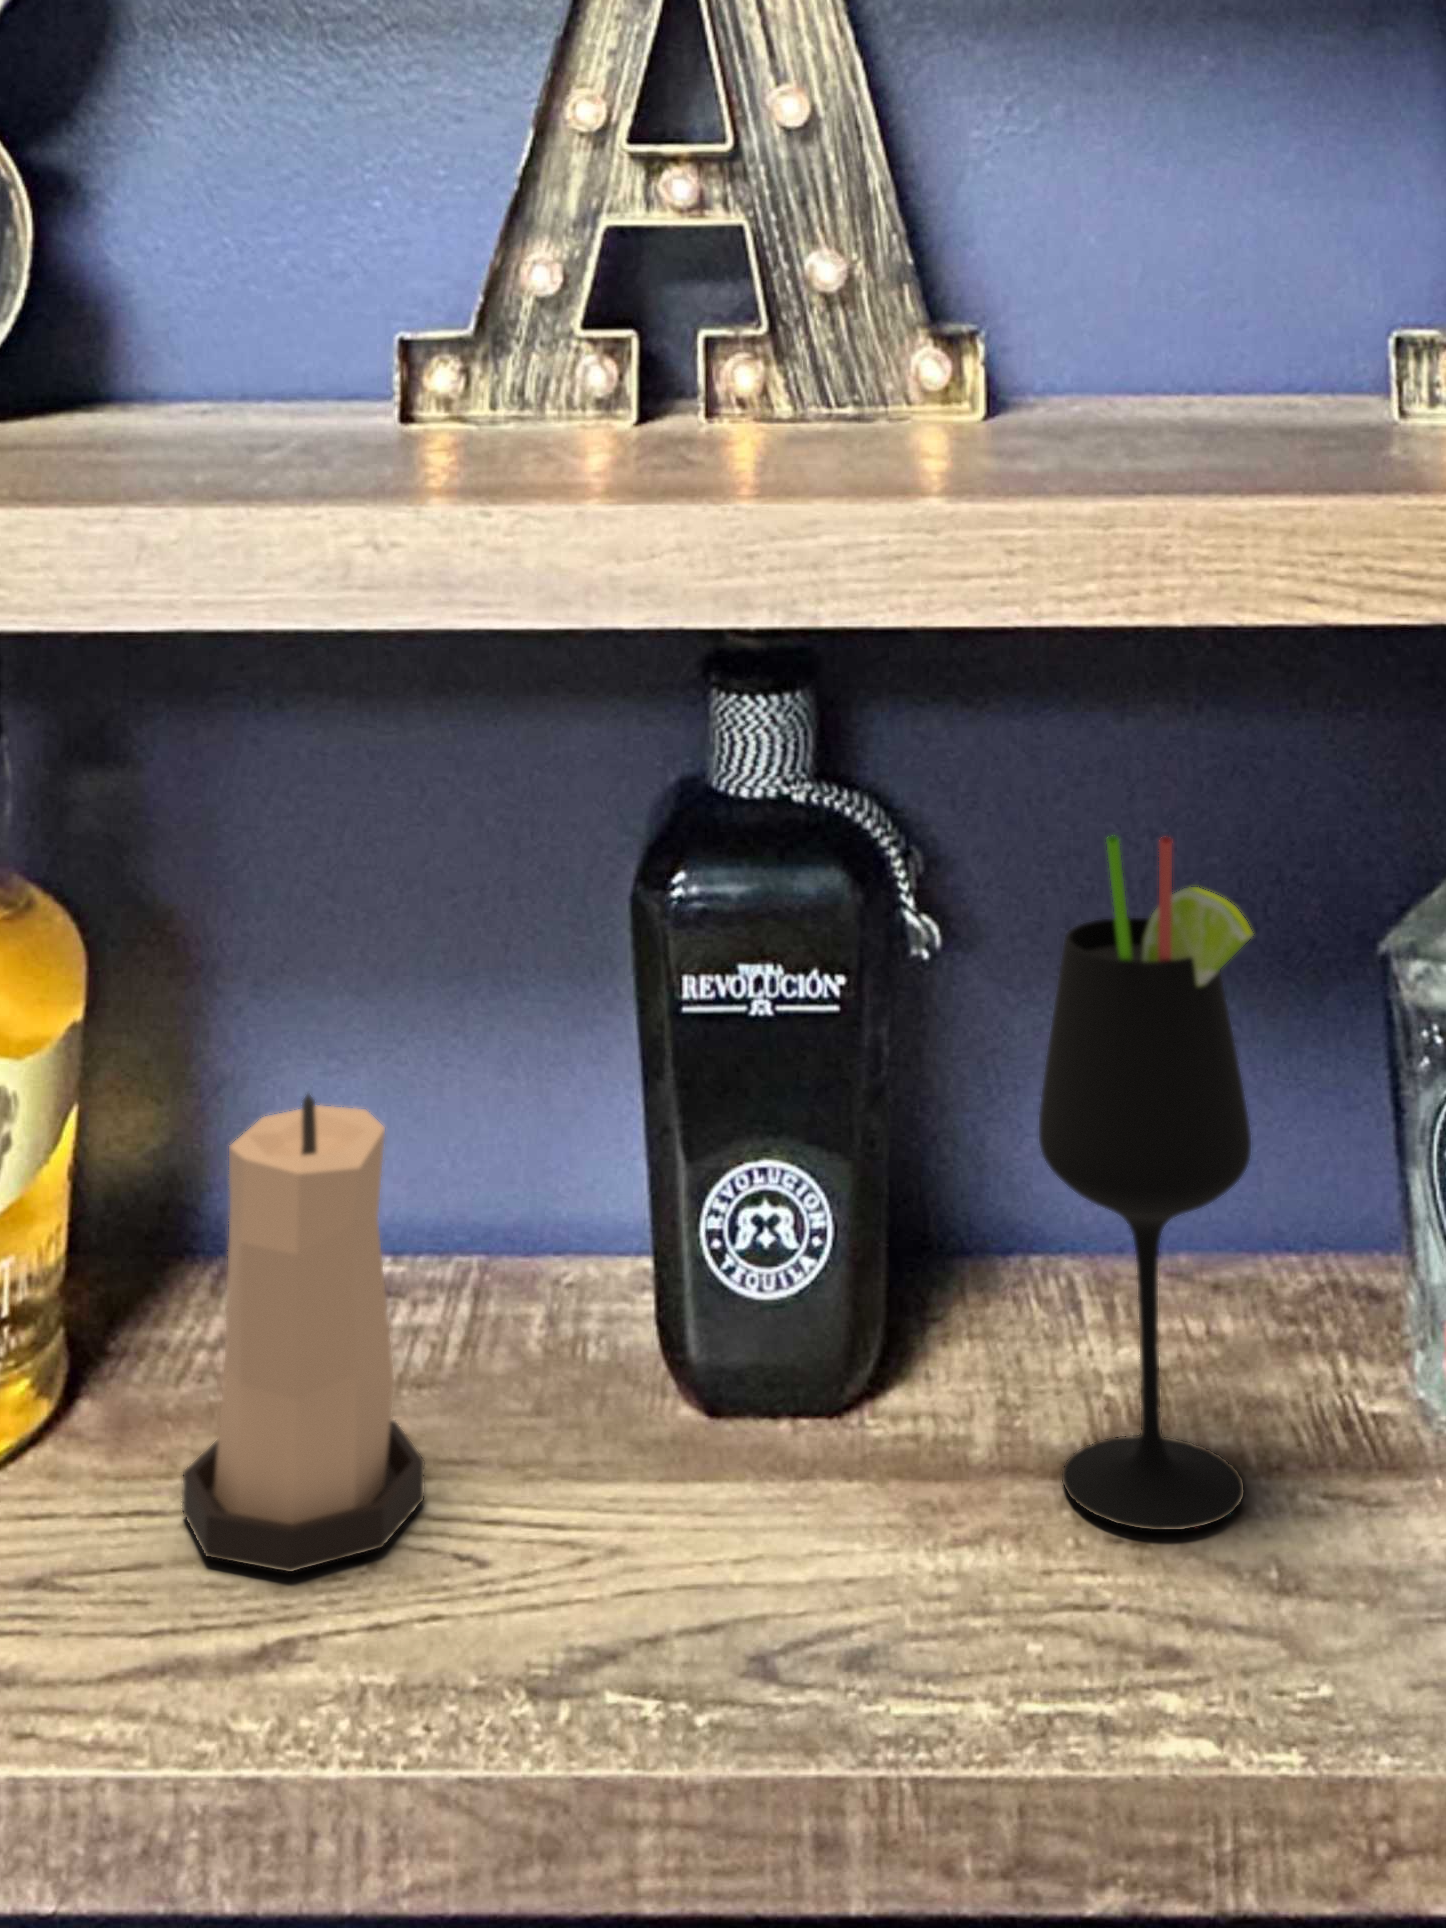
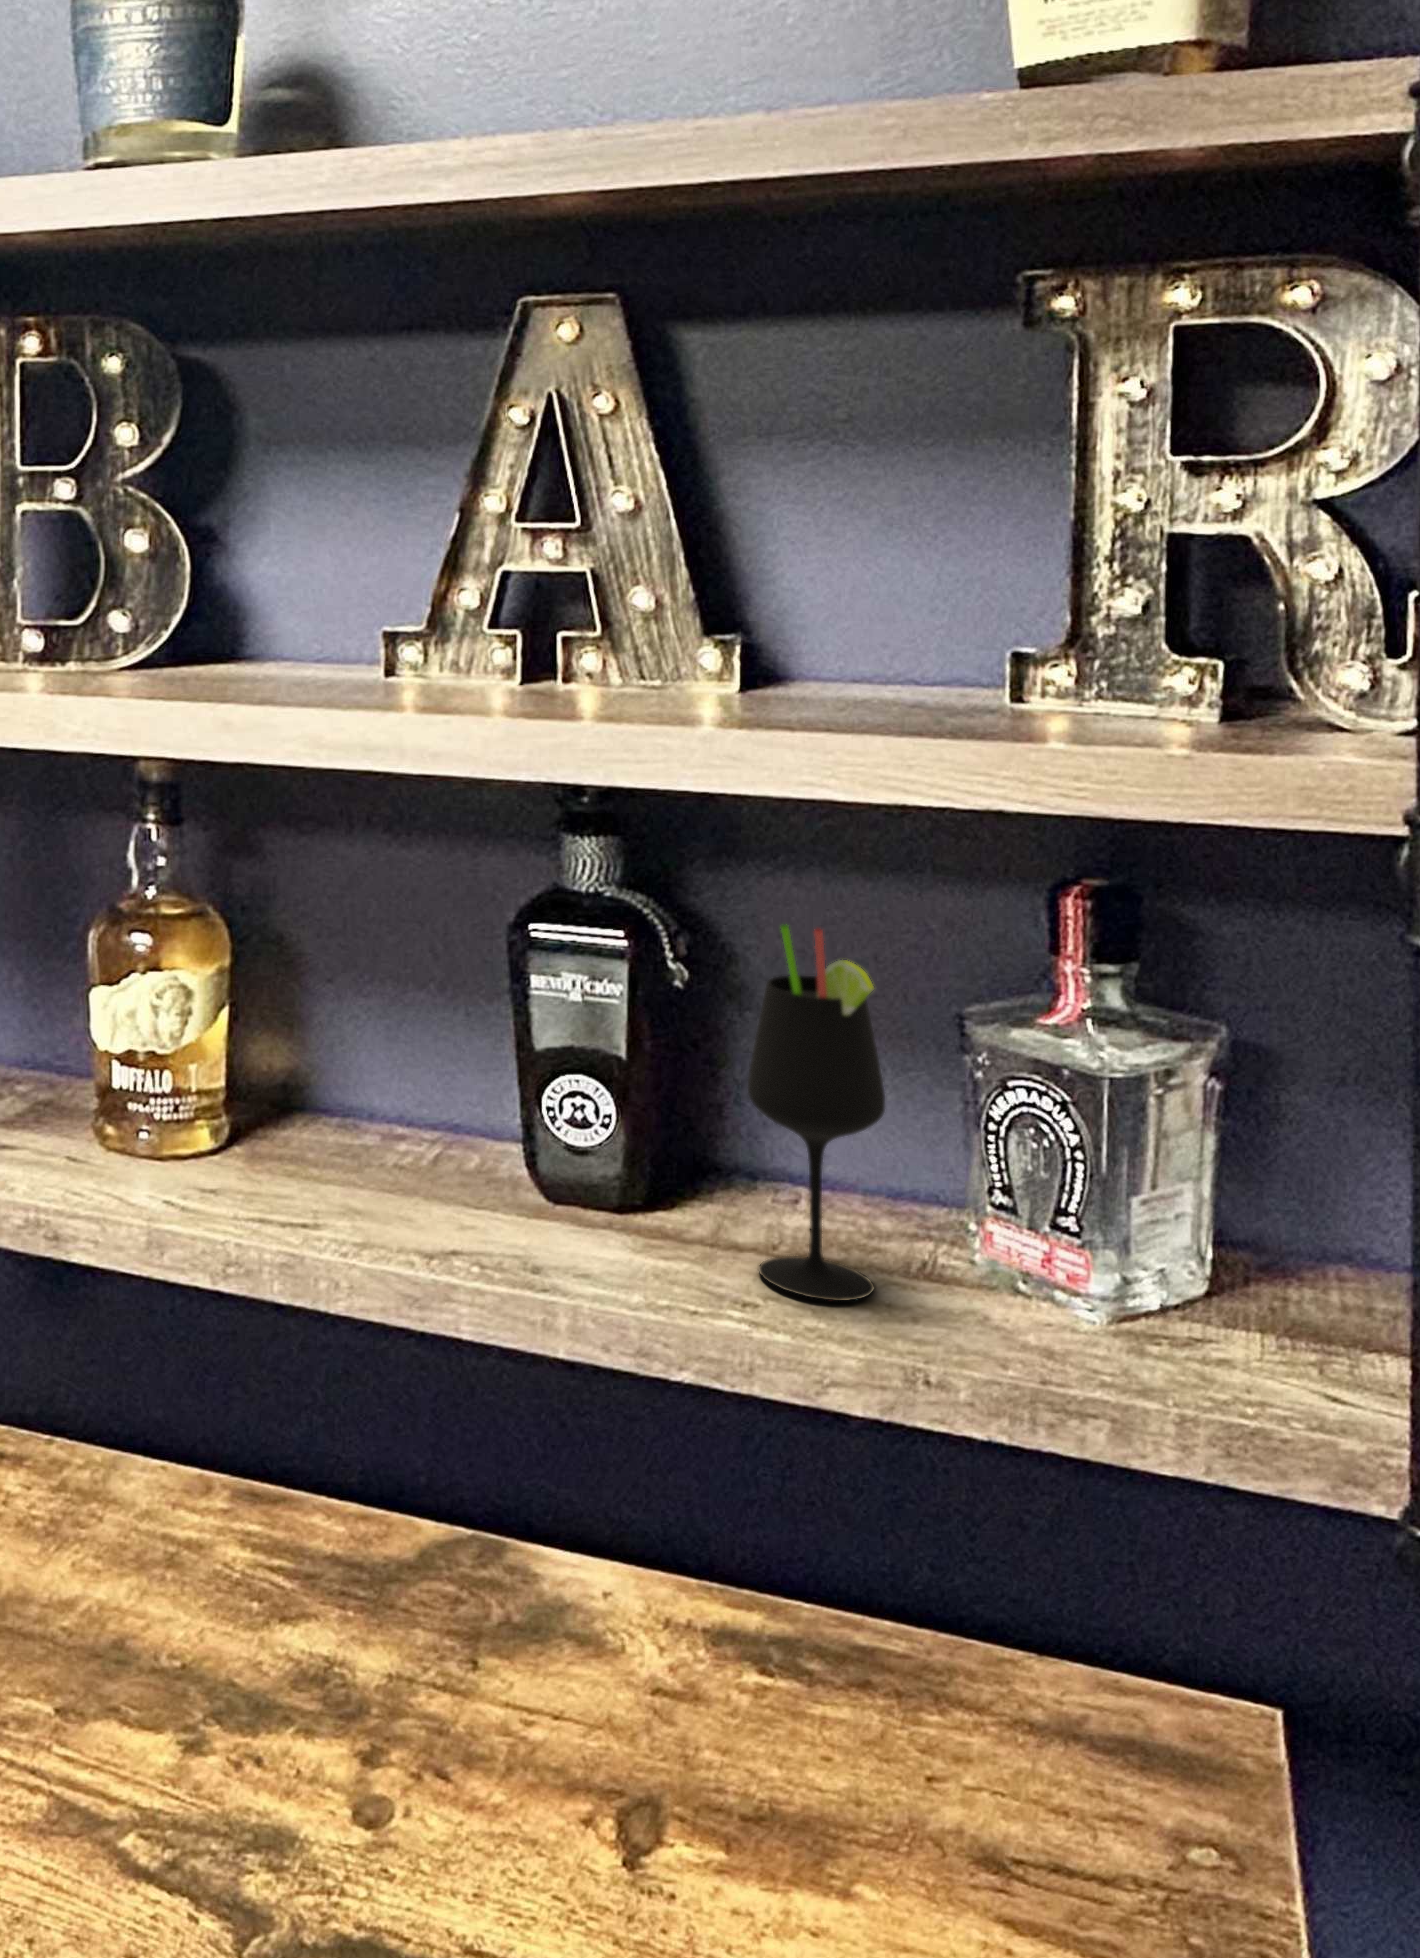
candle: present [182,1095,425,1572] -> none [276,1002,397,1217]

